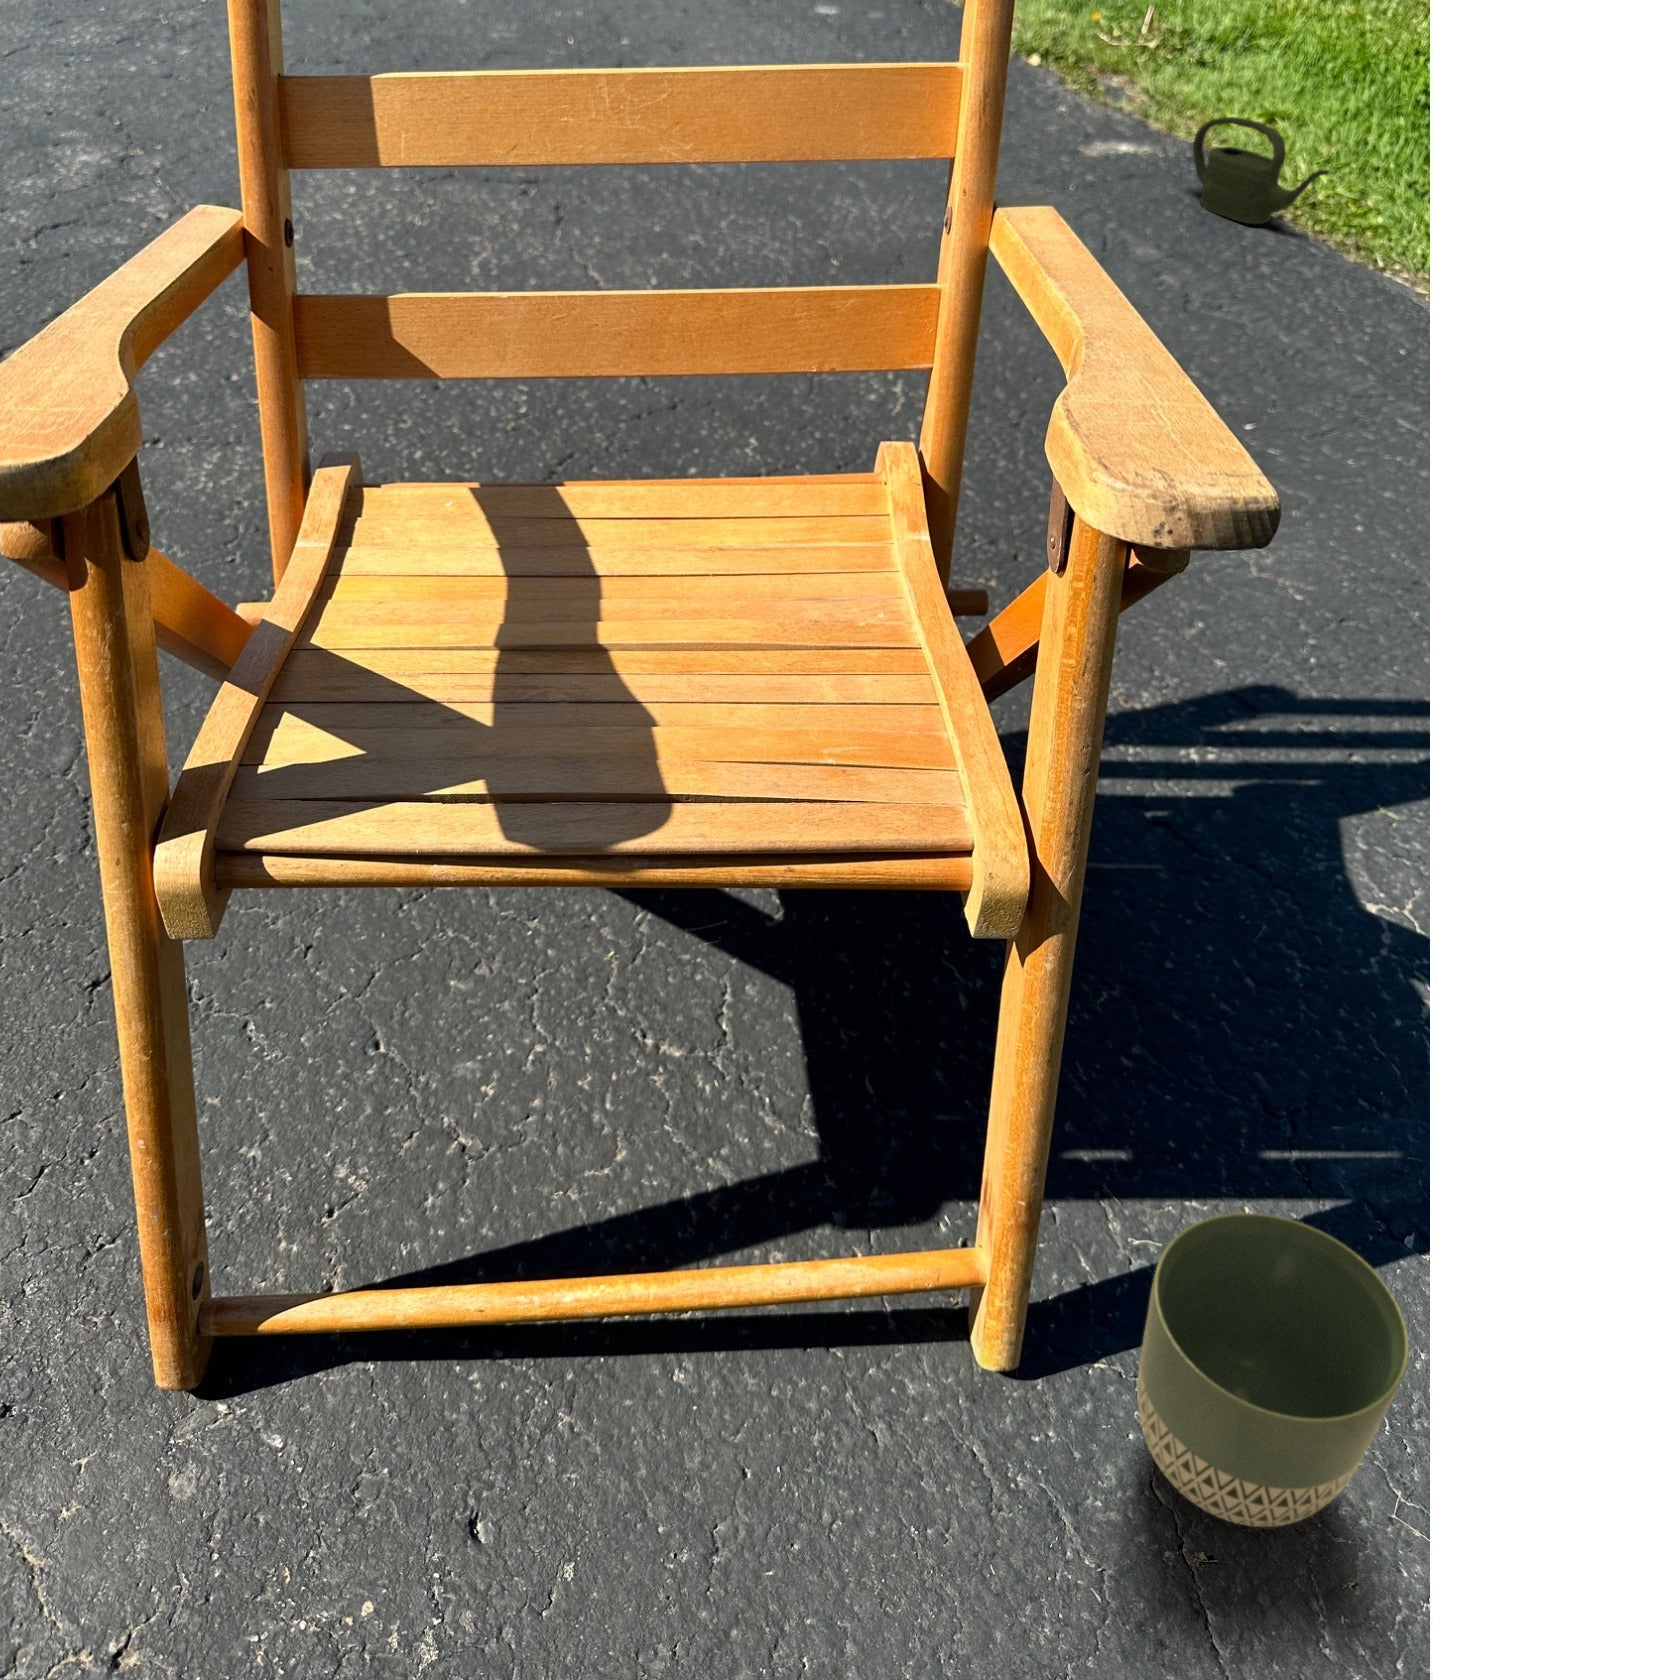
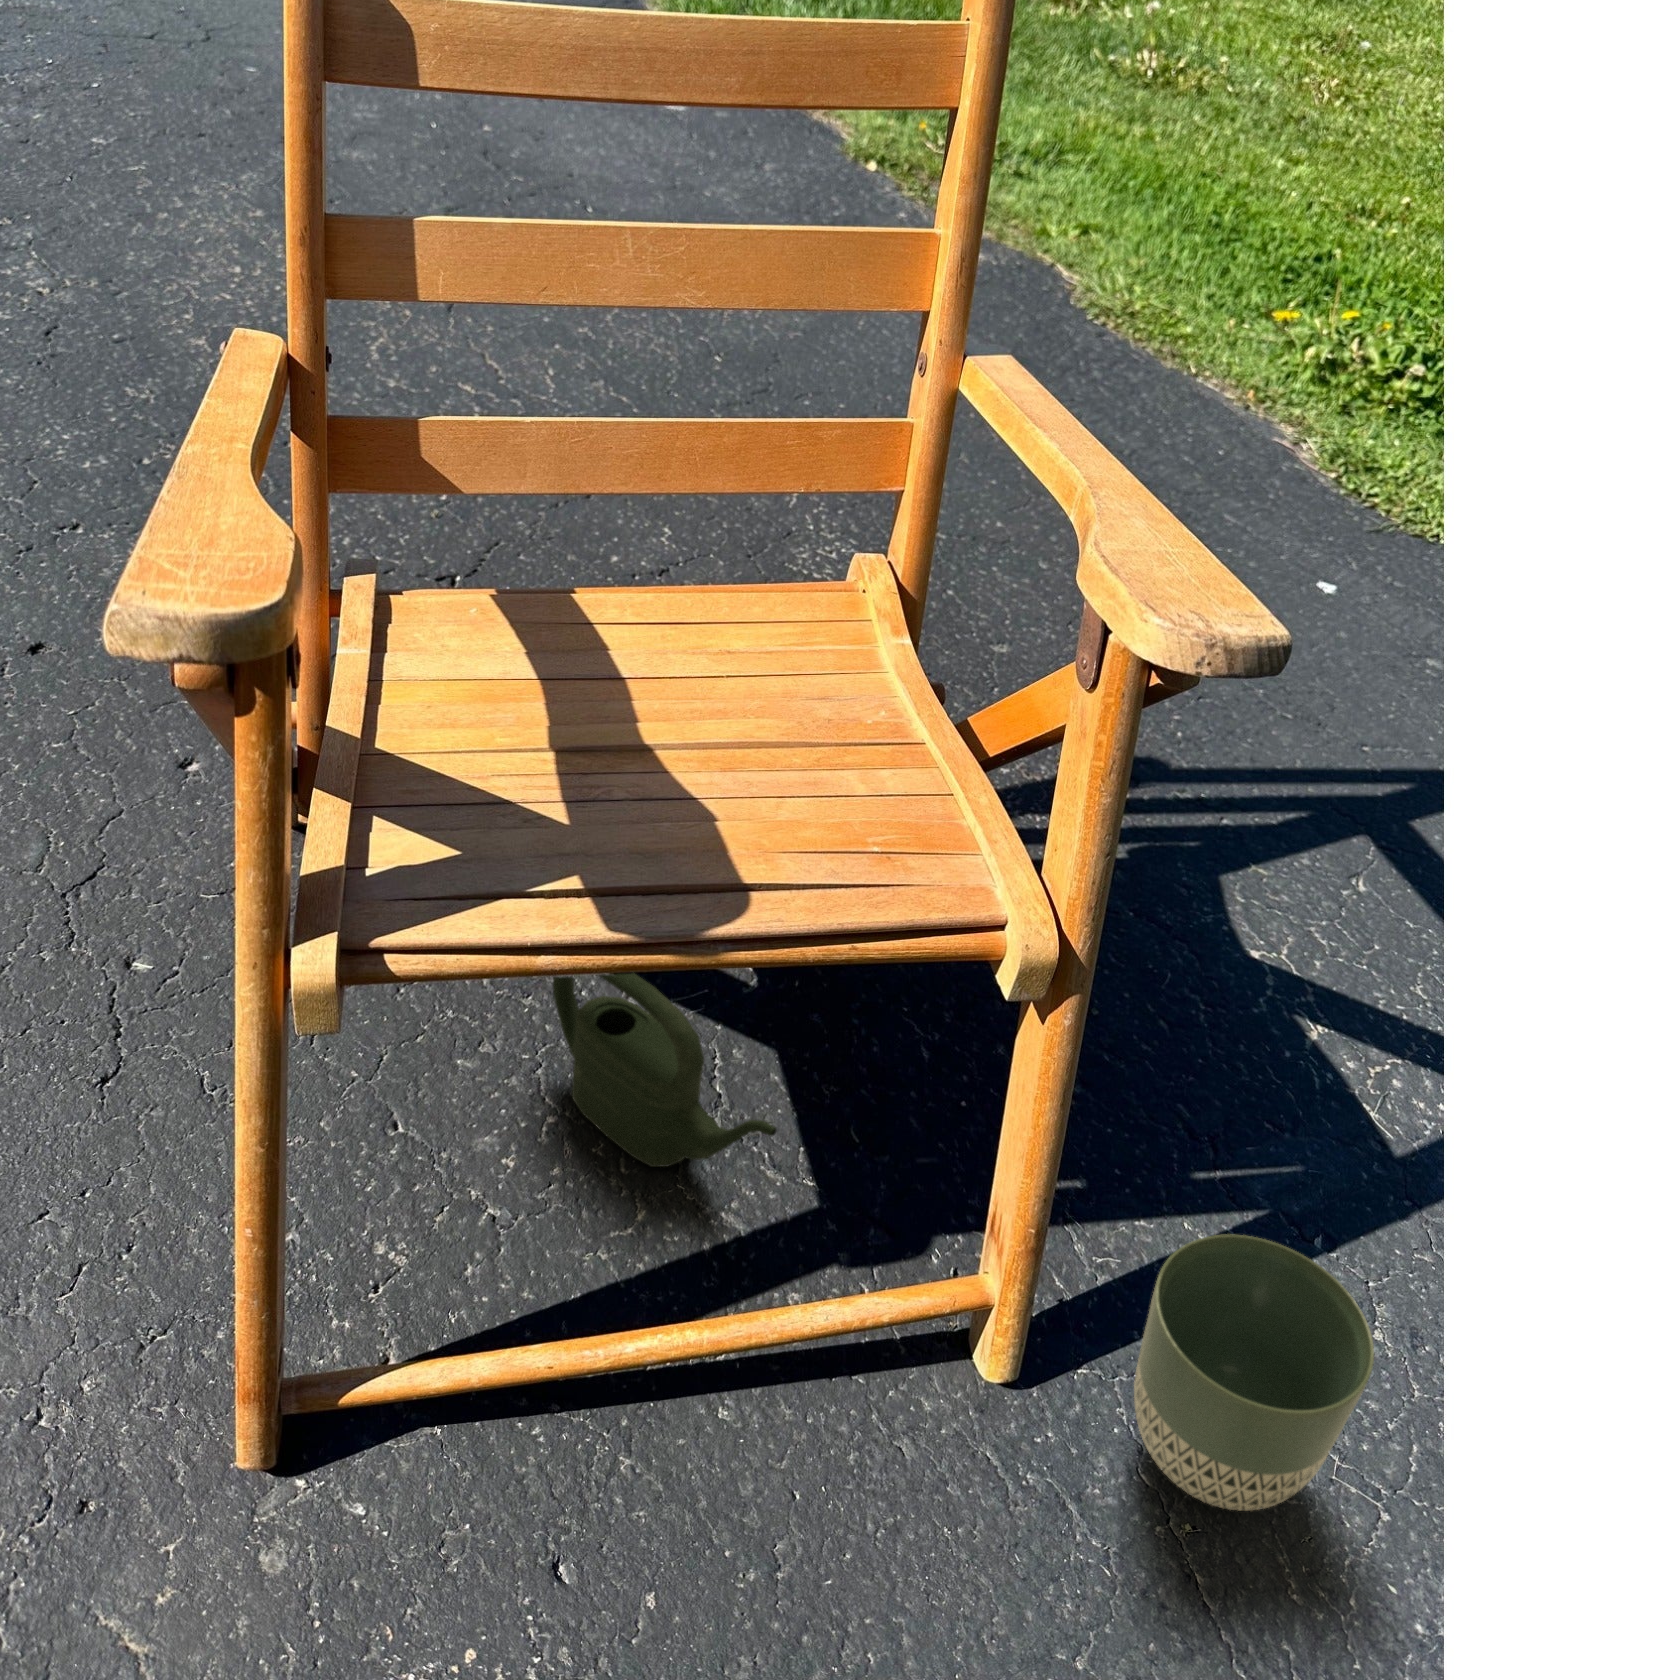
watering can: present [1193,117,1329,224] -> present [553,972,776,1167]

